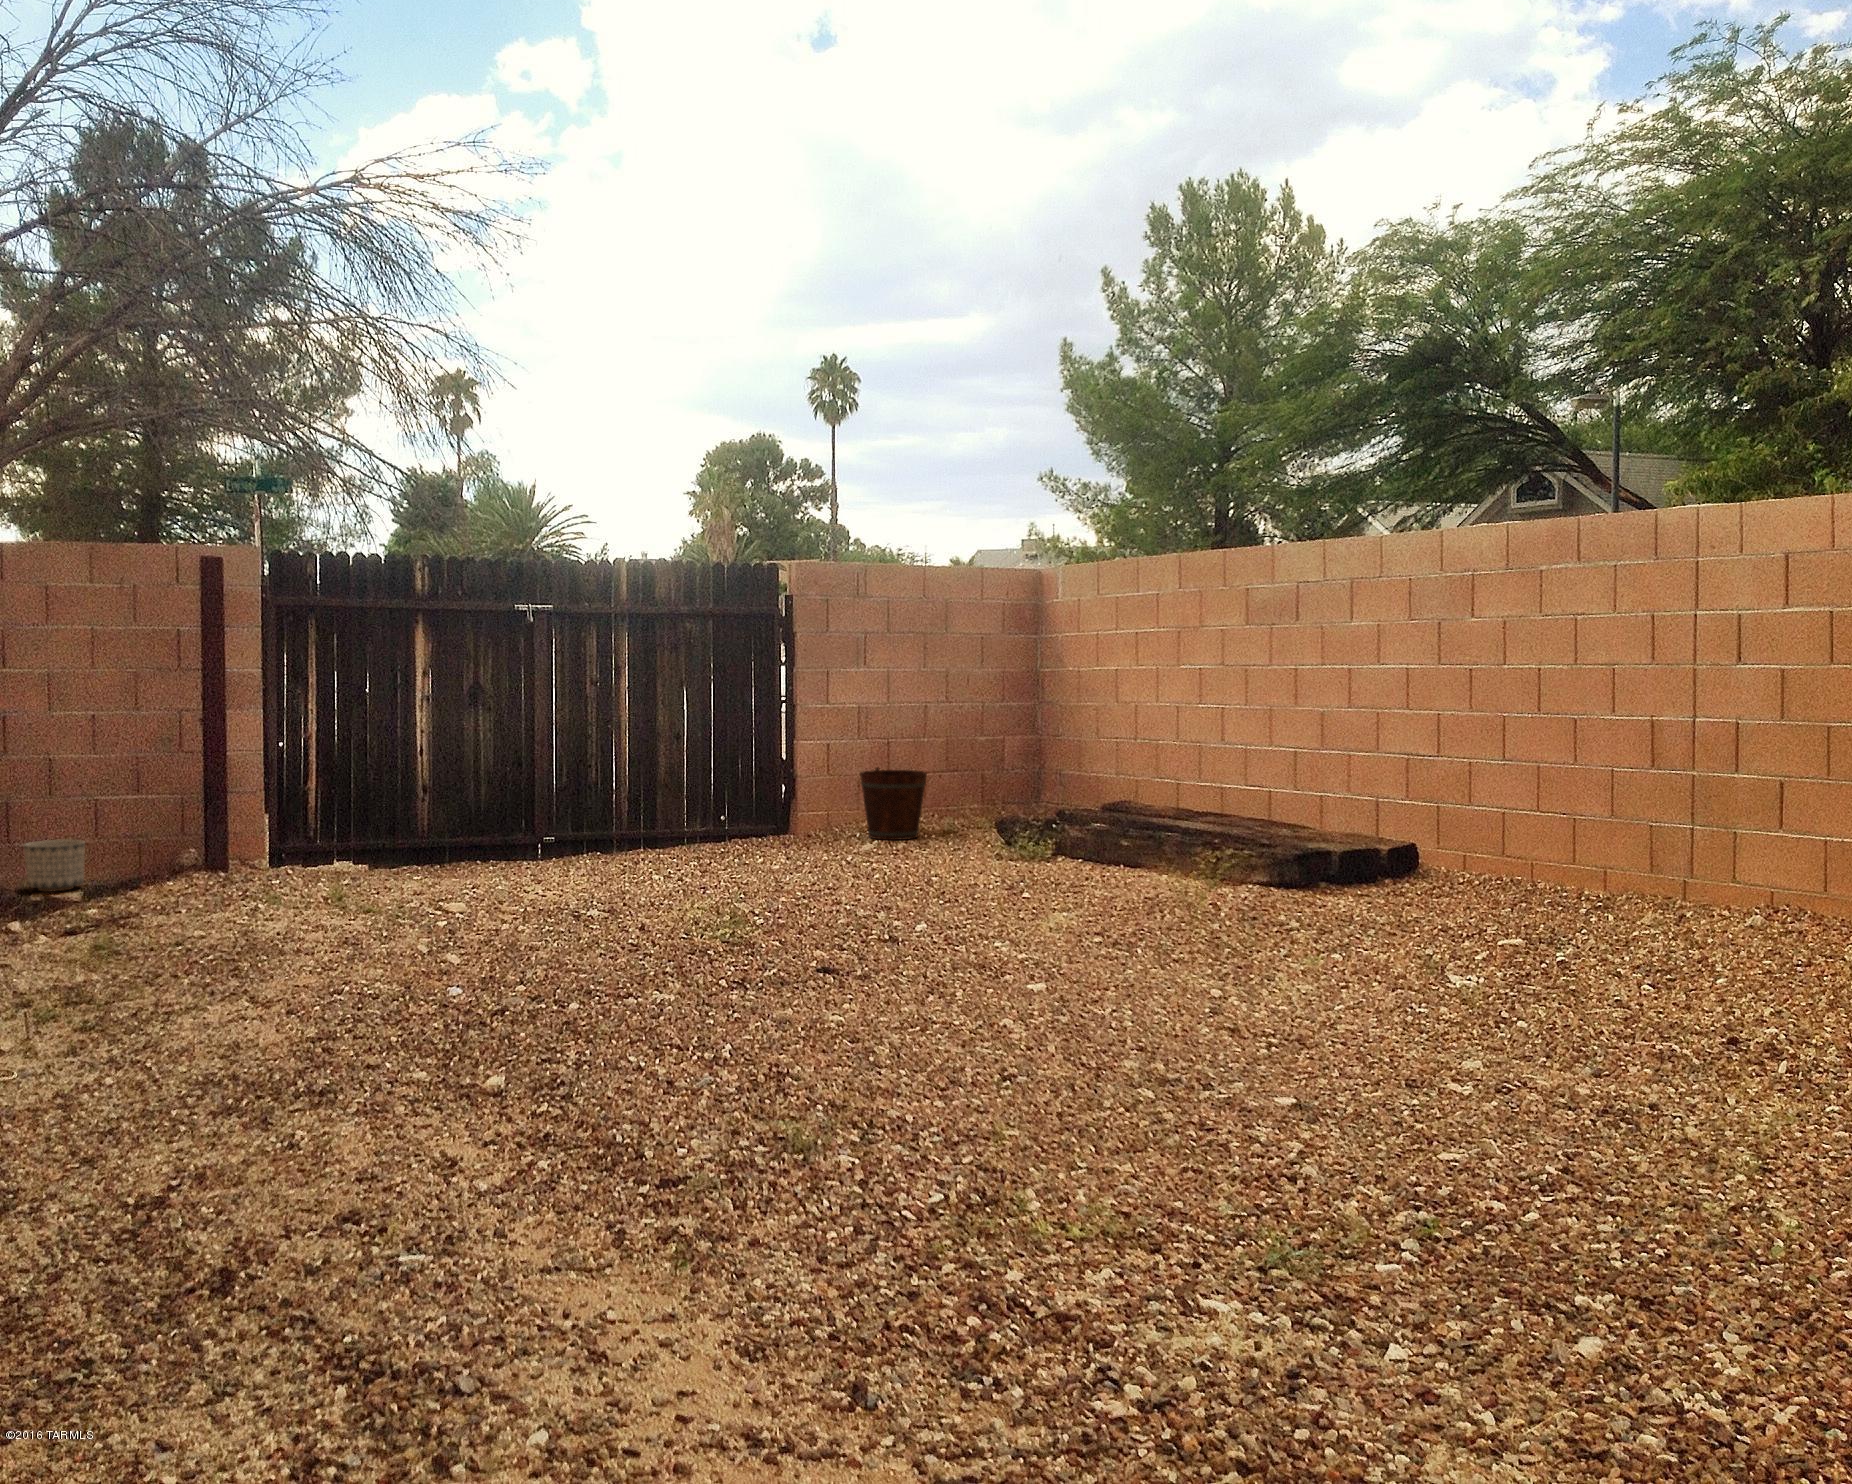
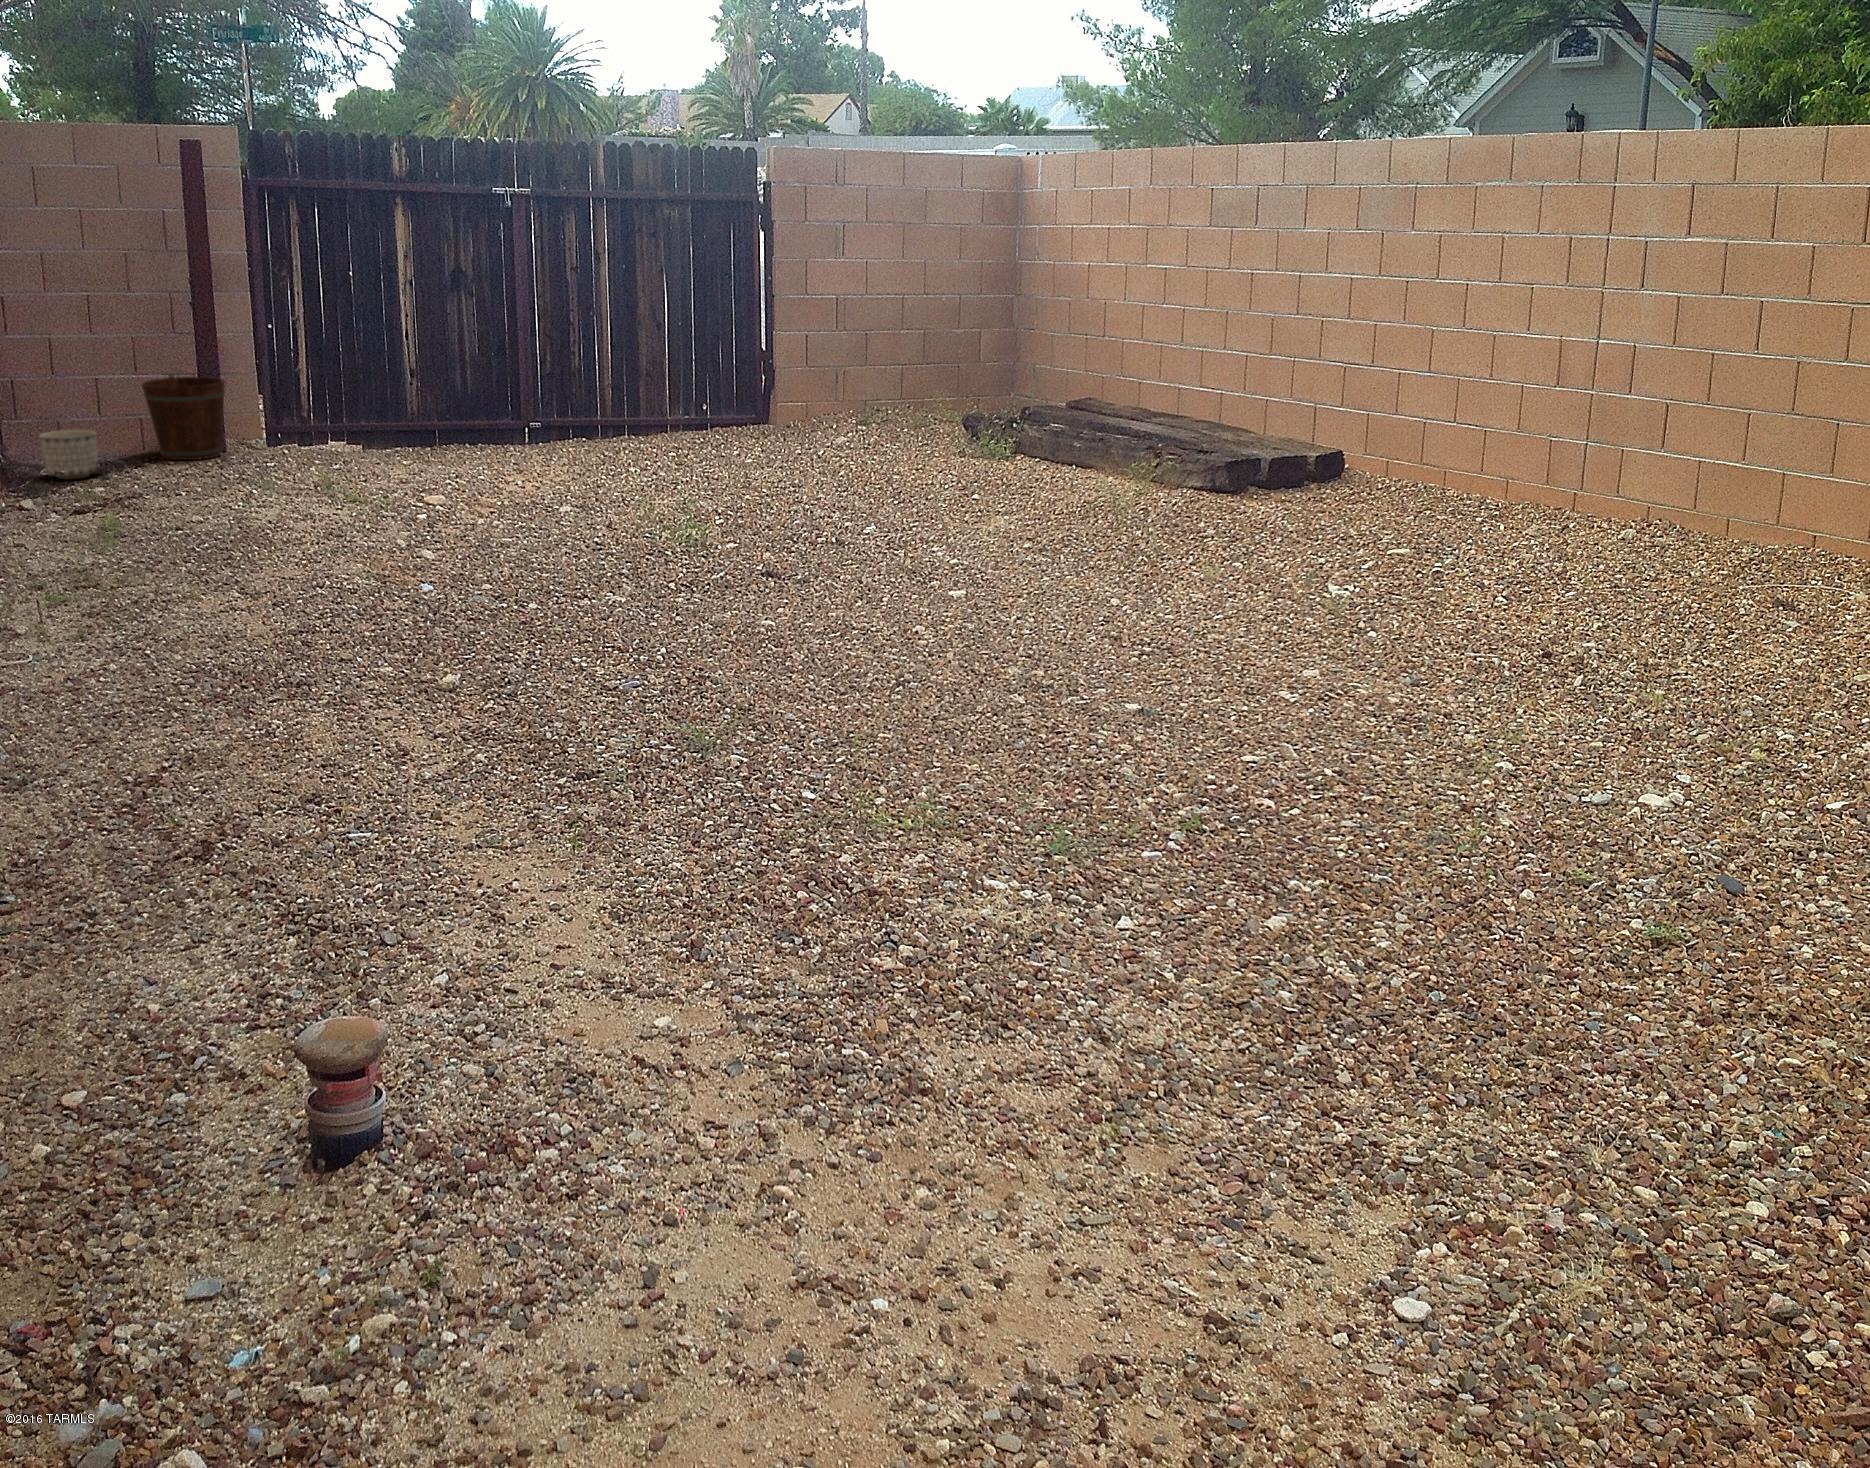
bucket: present [860,768,927,840] -> present [142,375,225,460]

